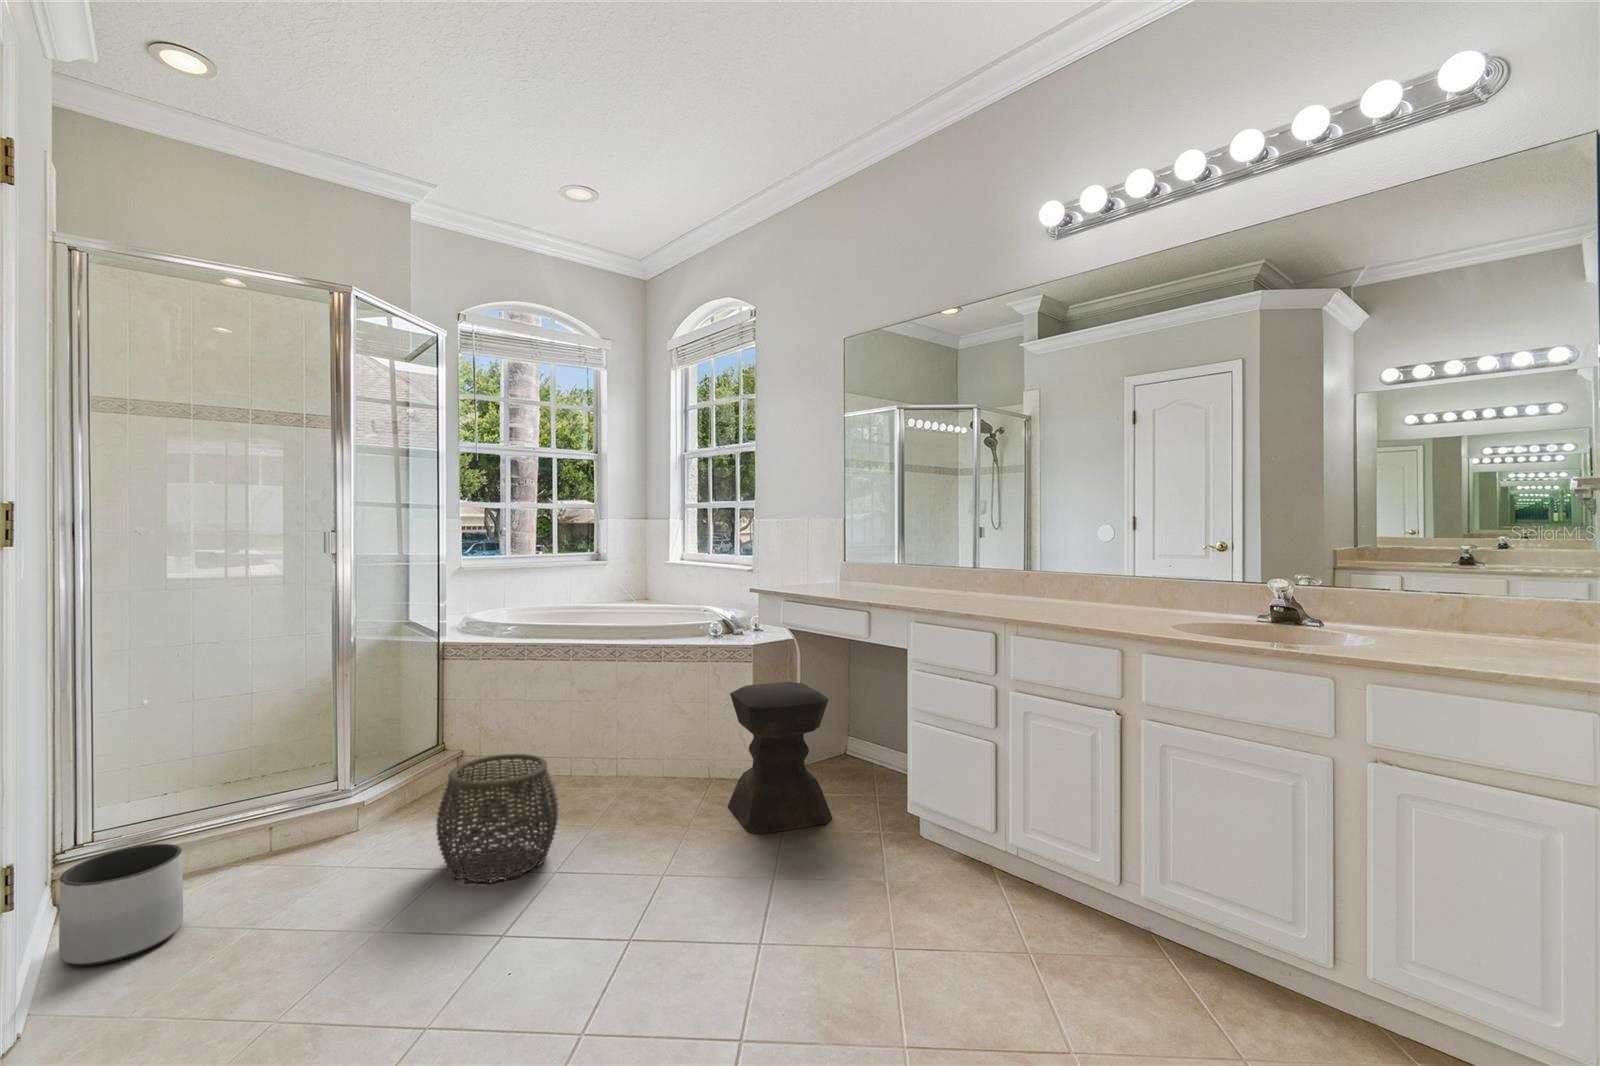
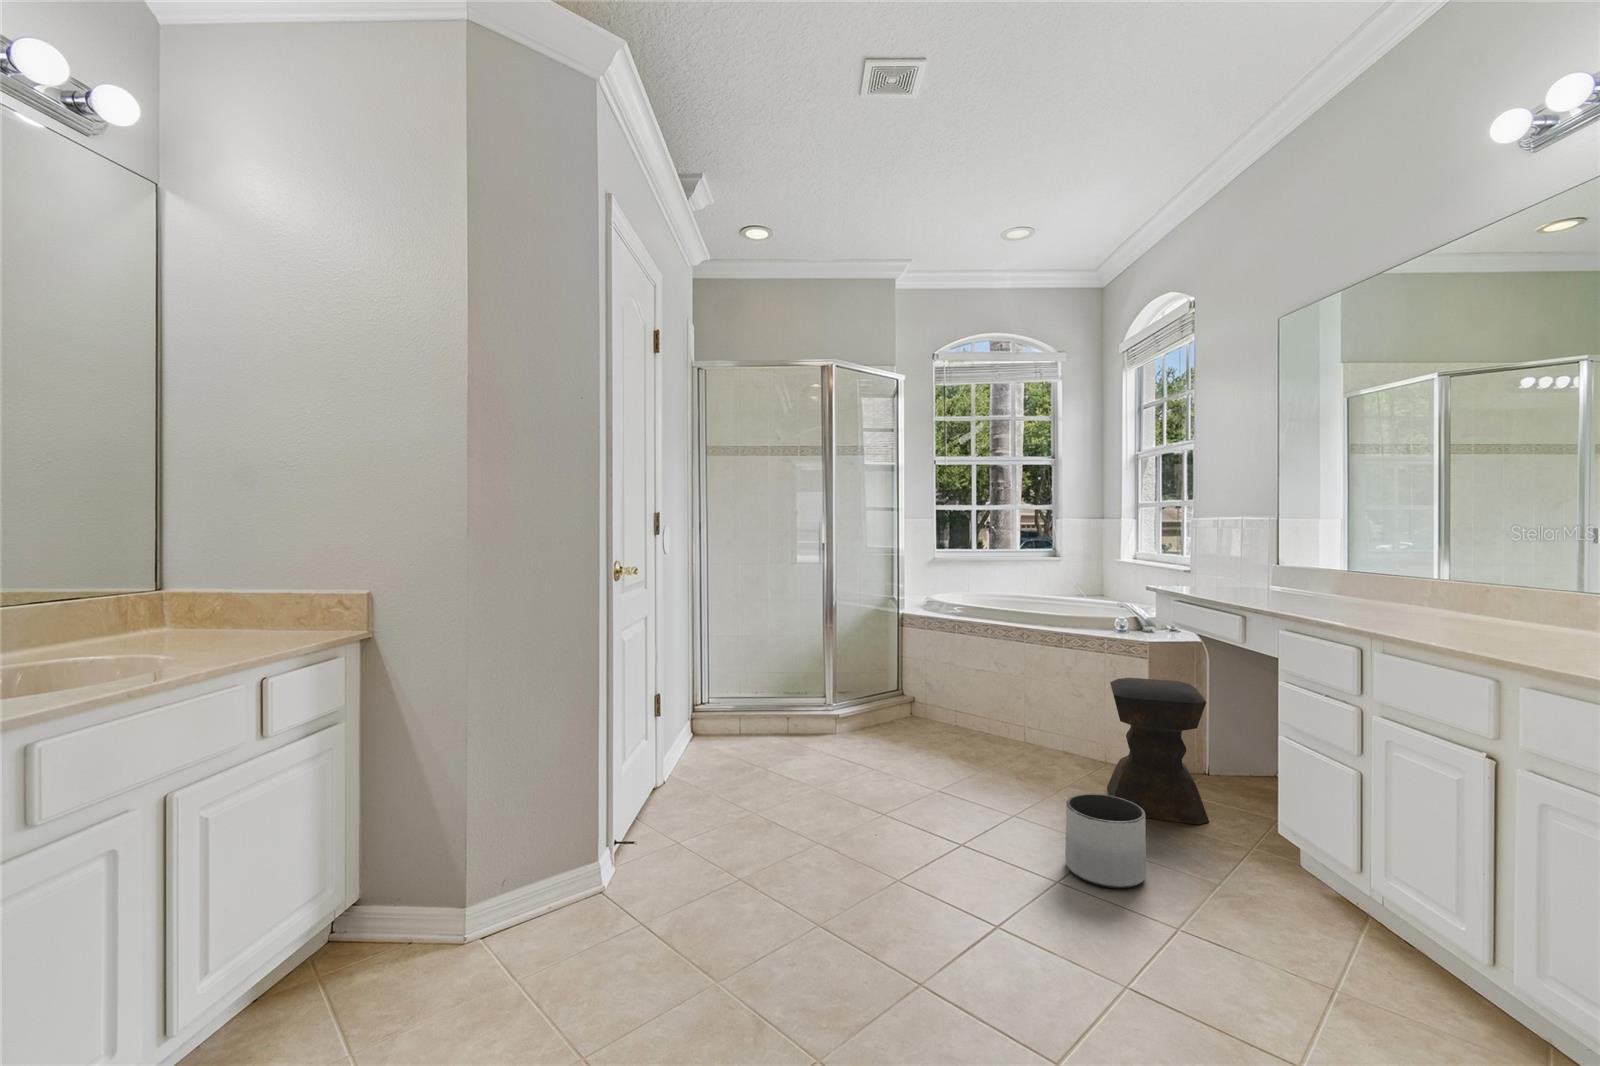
woven basket: present [436,754,558,883] -> none [864,697,948,787]
planter: present [59,844,183,966] -> present [1065,794,1146,888]

